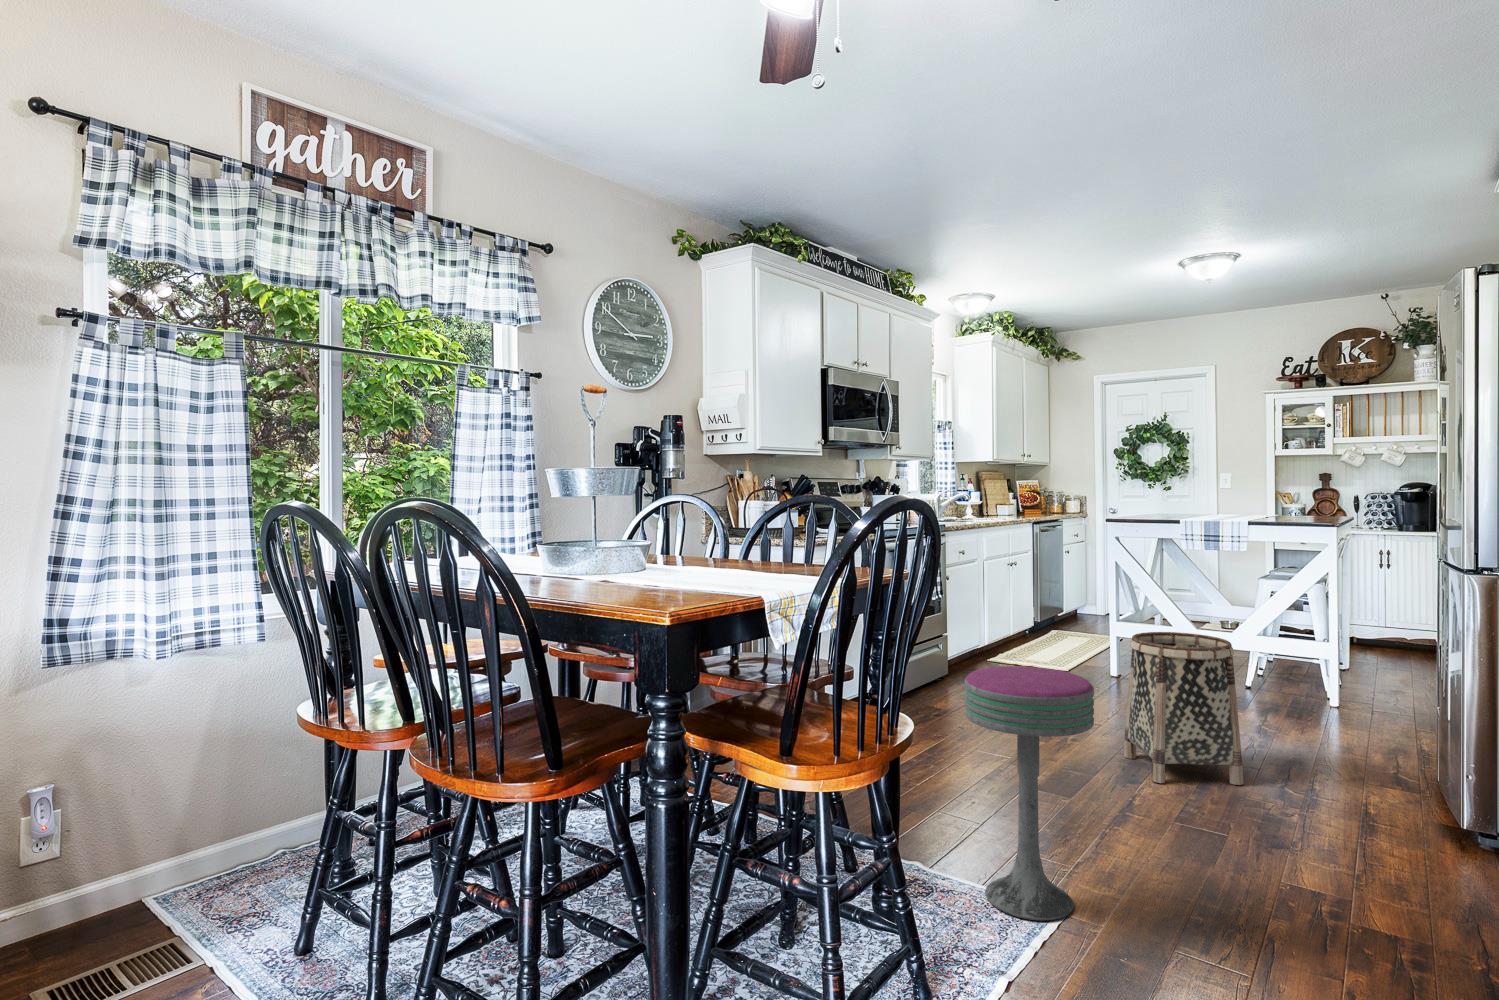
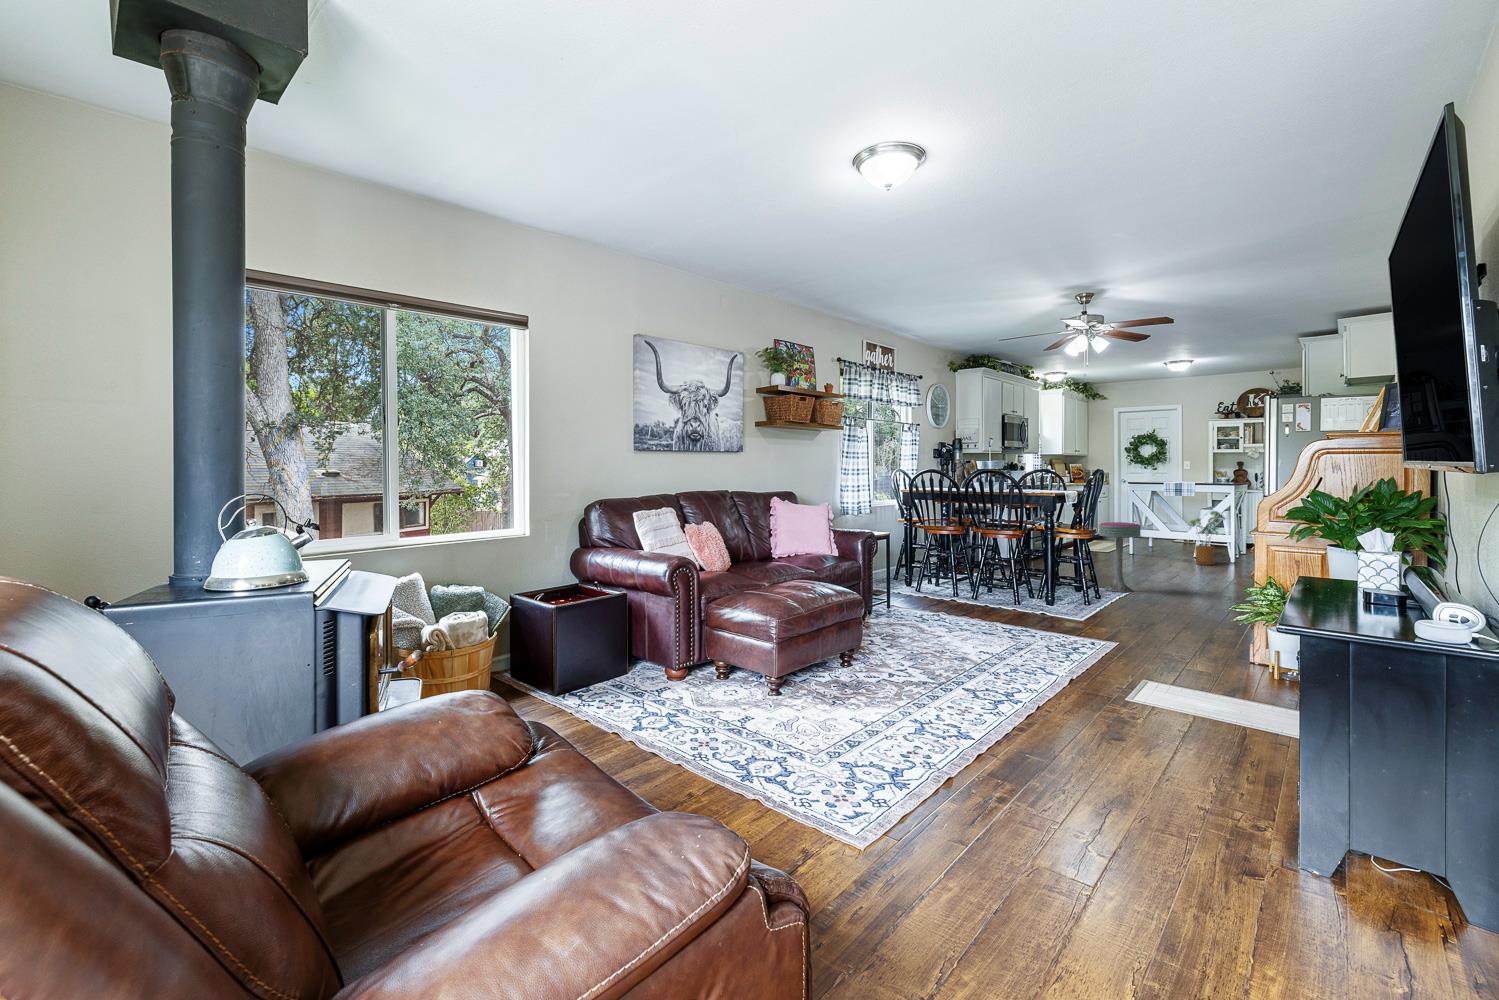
house plant: none [1239,589,1327,721] -> present [1191,511,1225,565]
basket: present [1124,632,1243,785] -> none [1142,524,1188,576]

